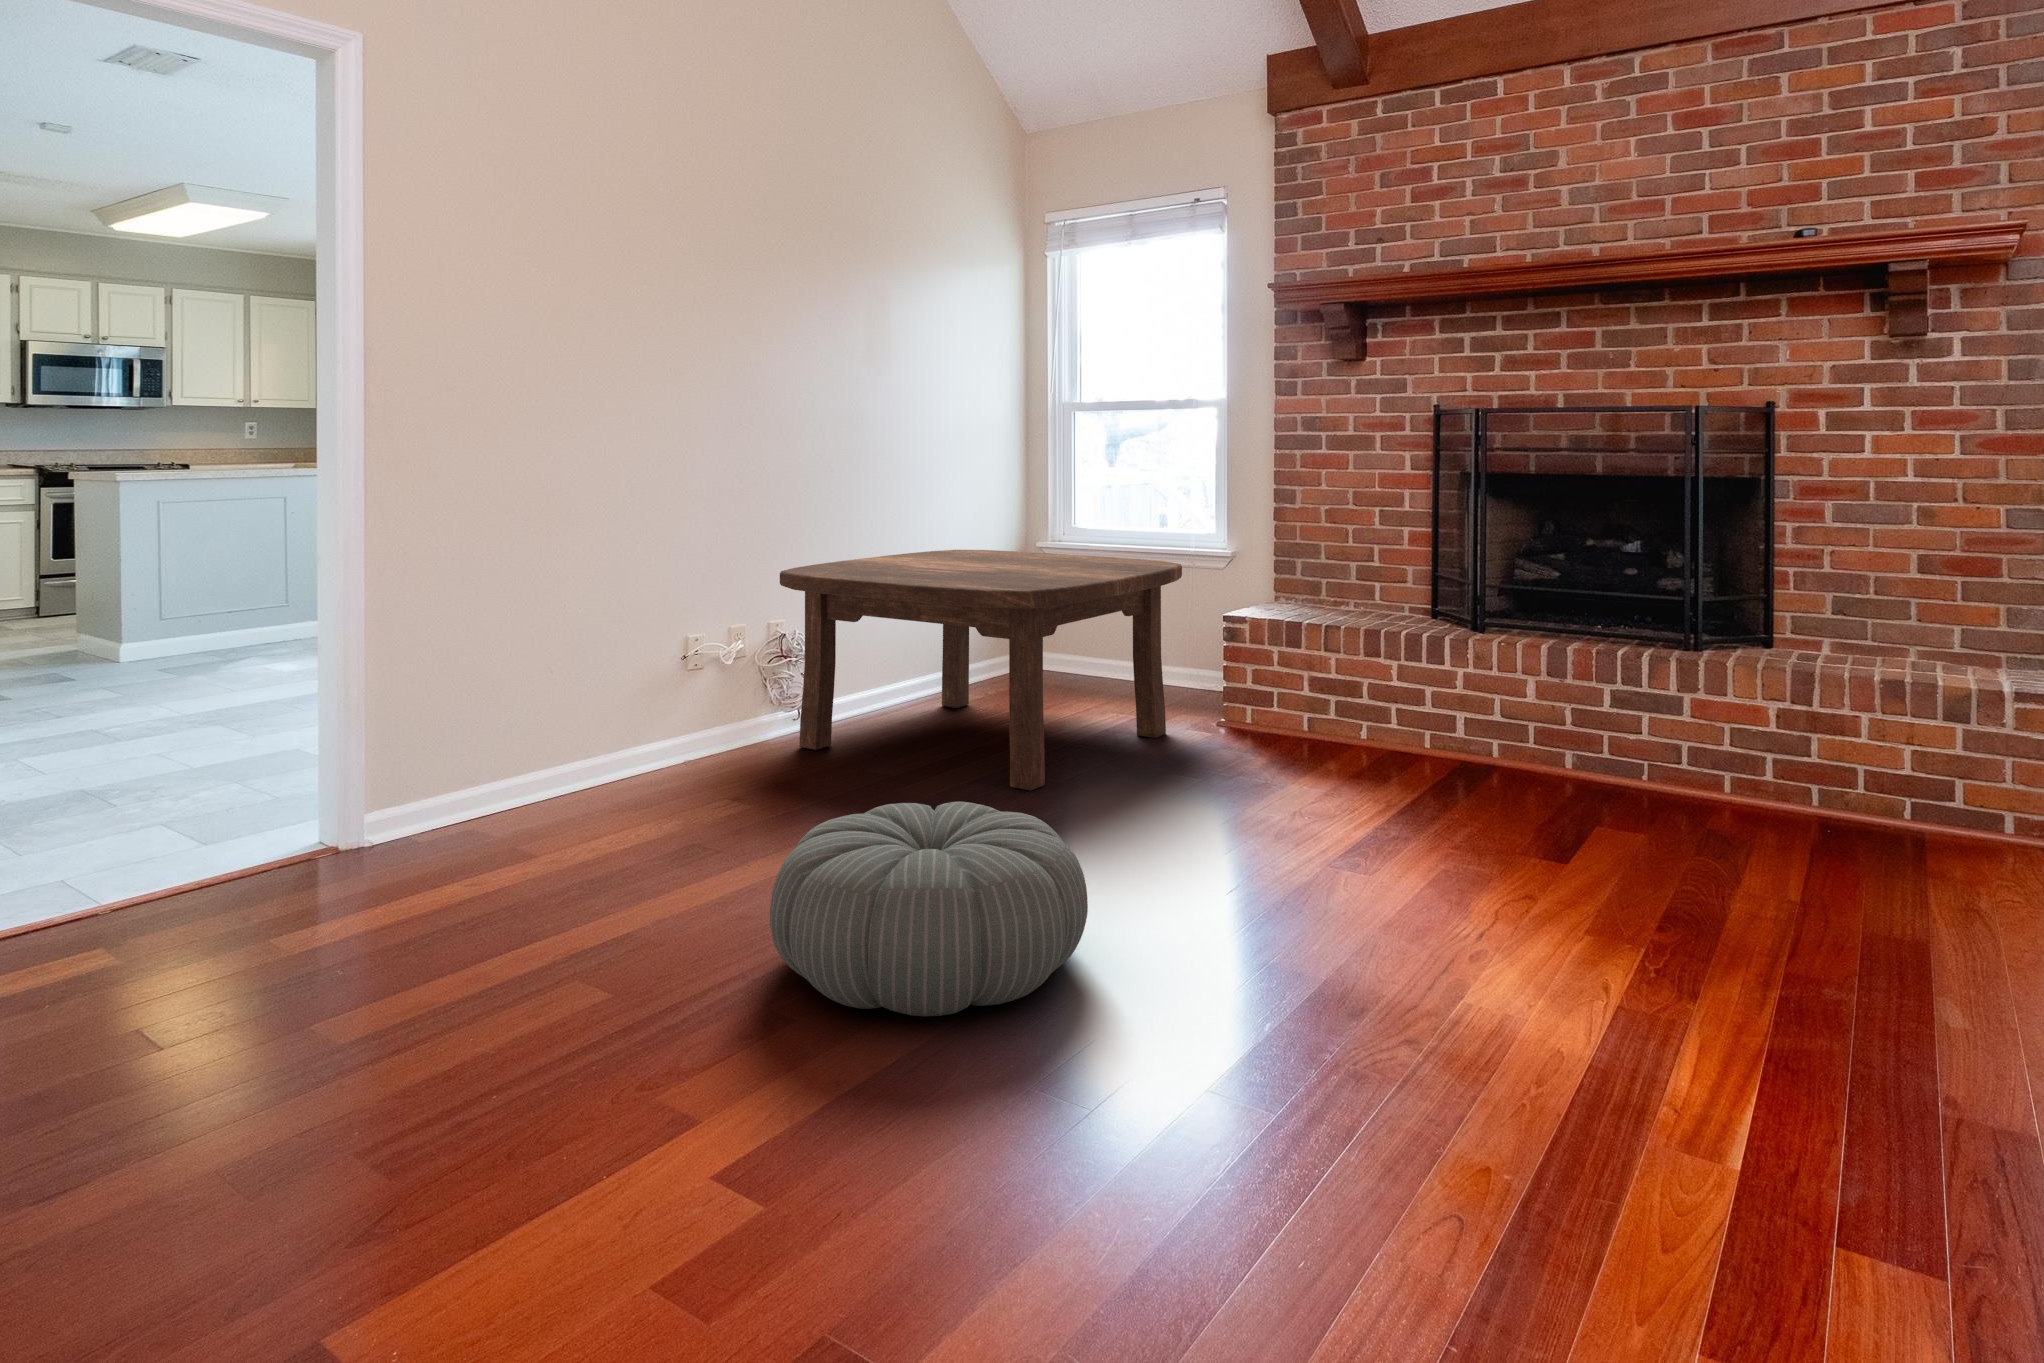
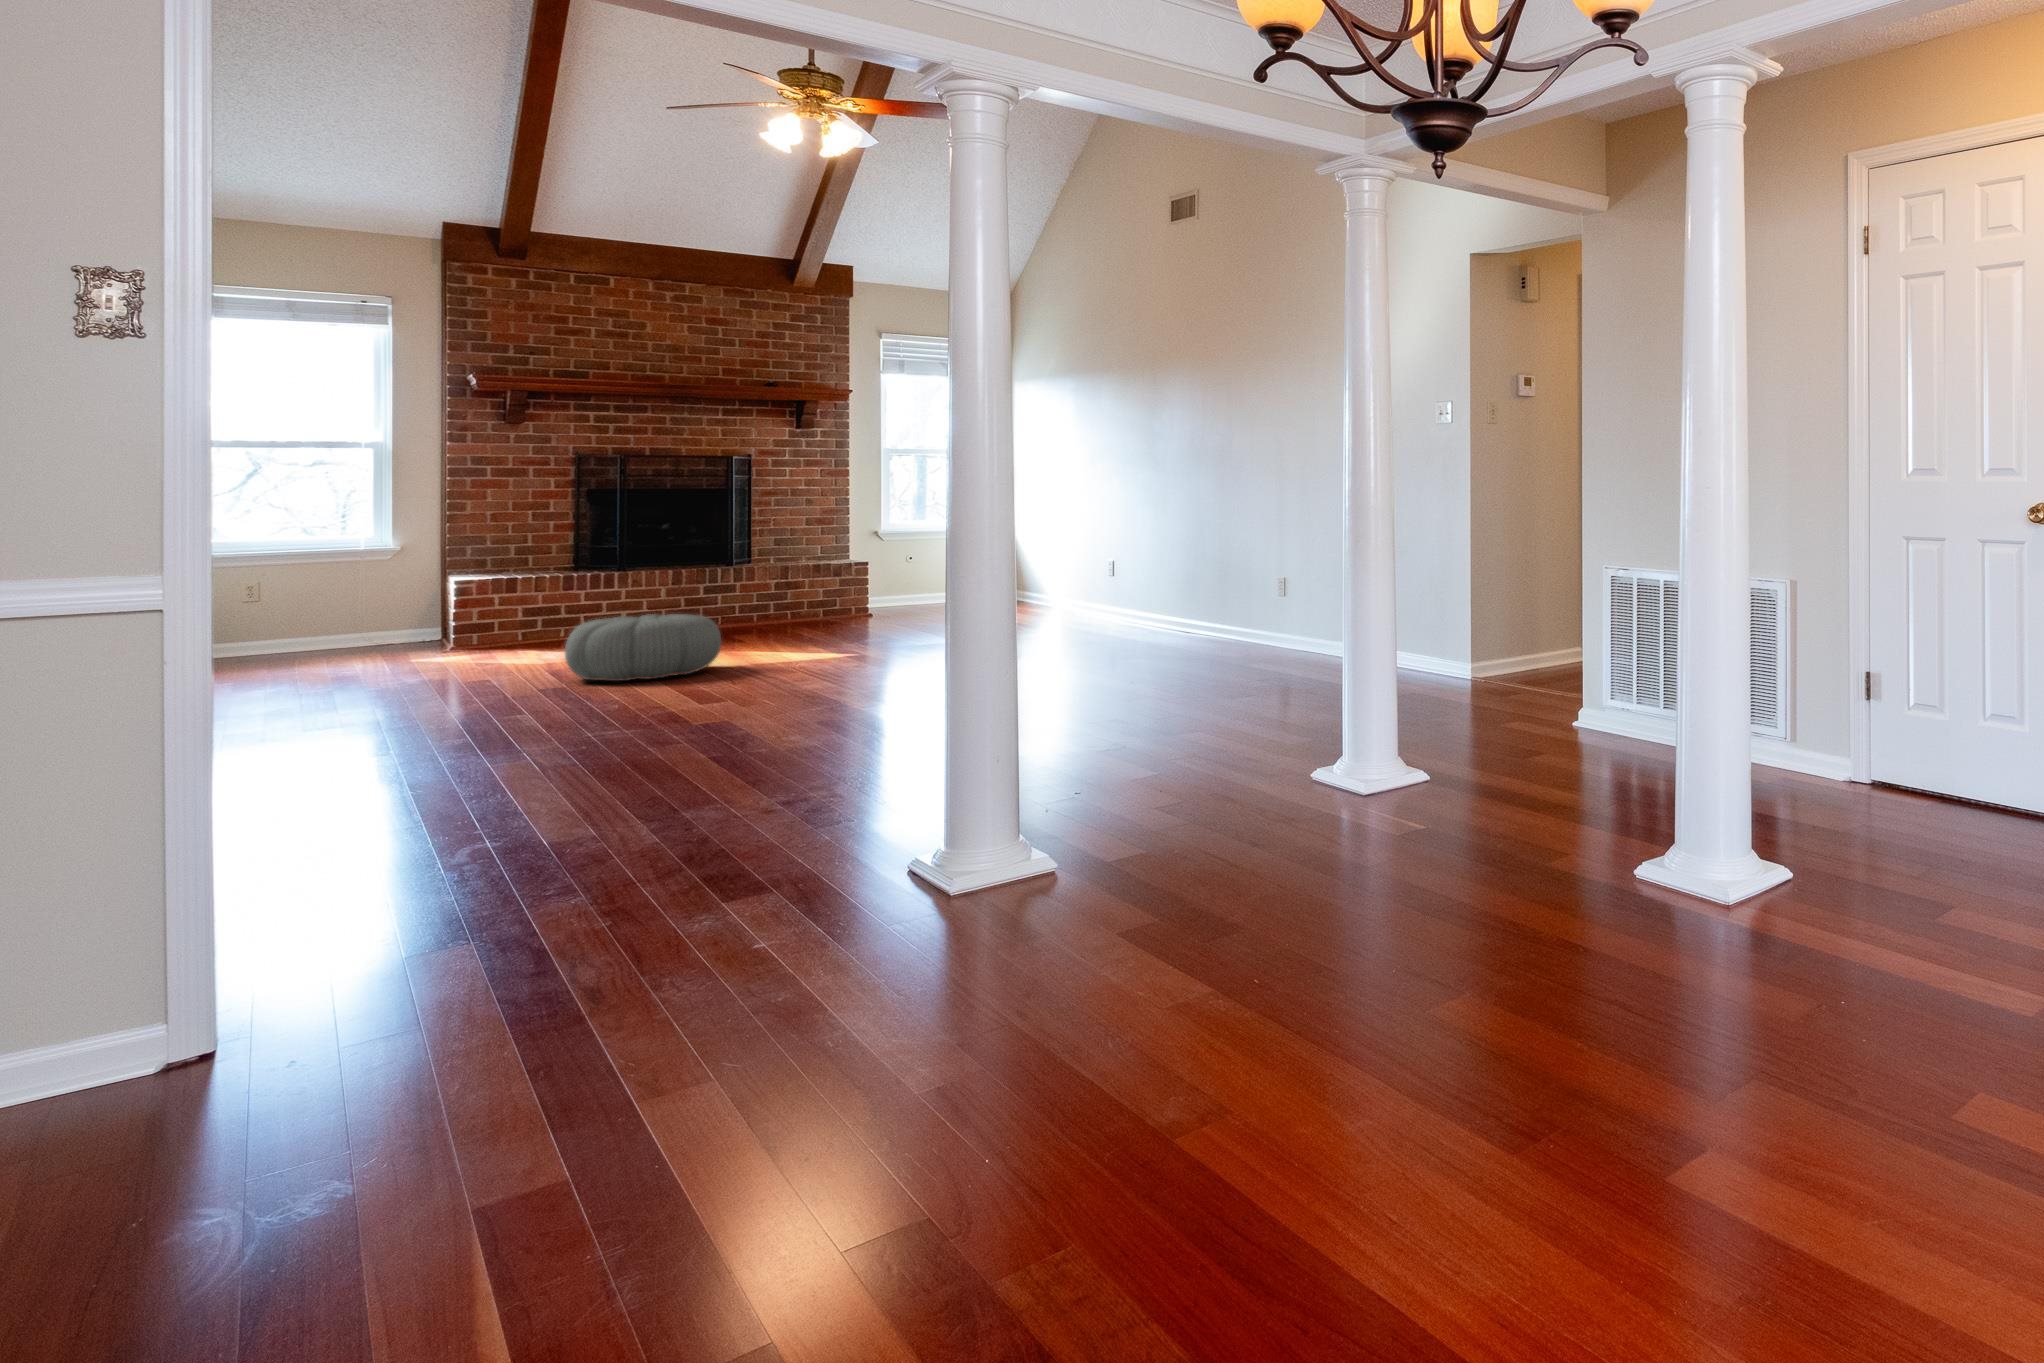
coffee table: present [780,550,1182,791] -> none [163,546,478,692]

